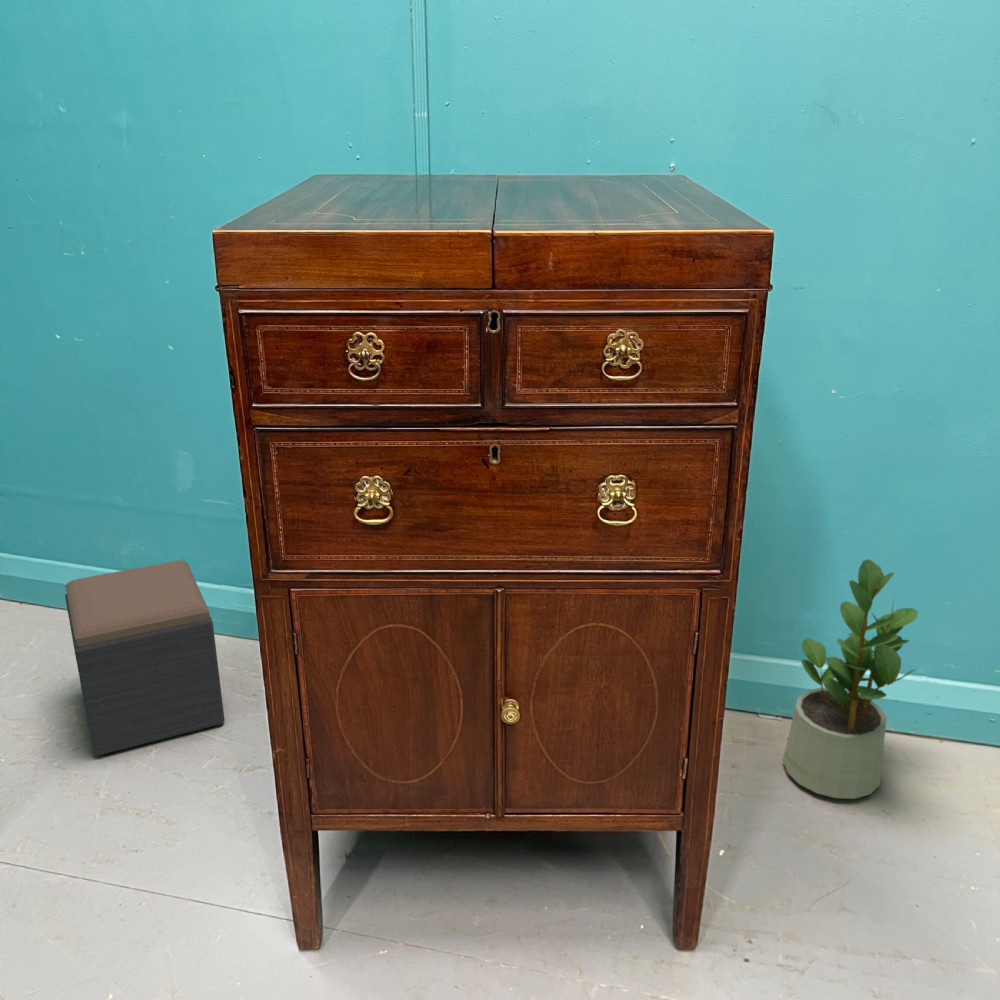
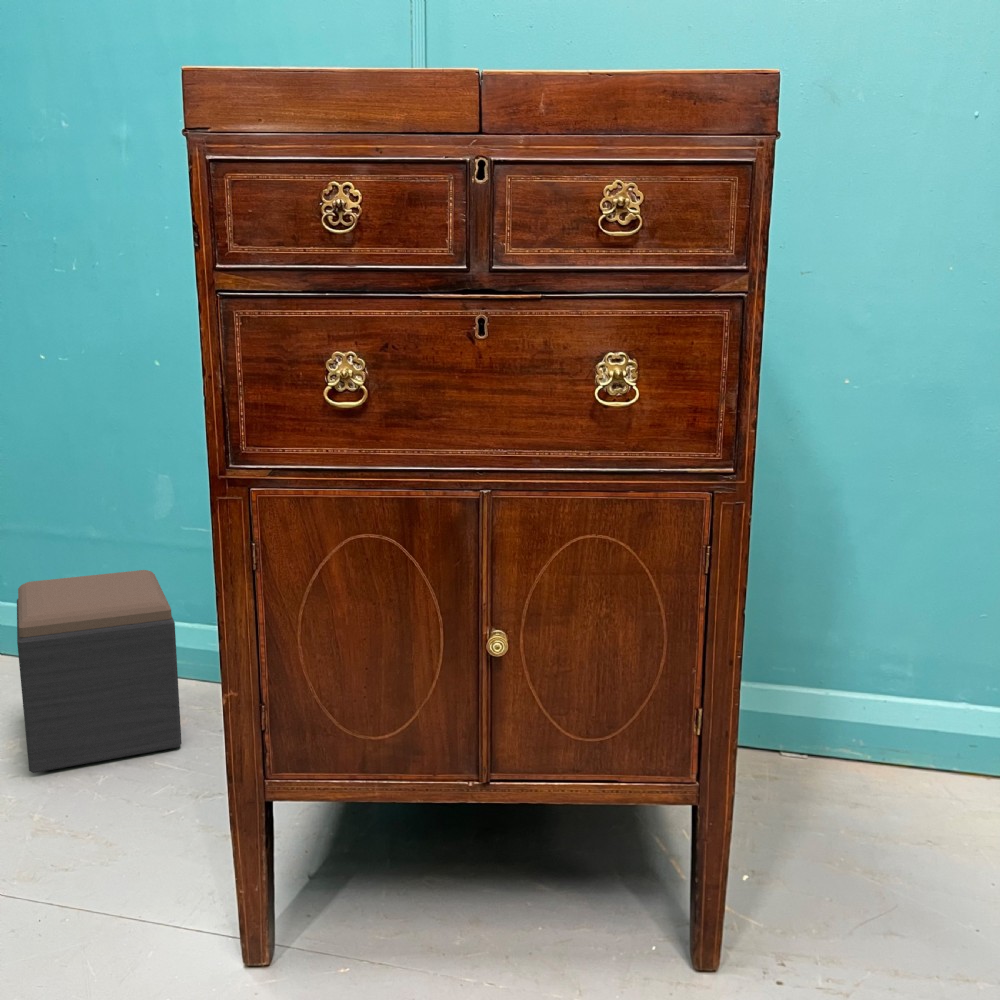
potted plant: present [783,560,918,799] -> none [814,539,961,825]

